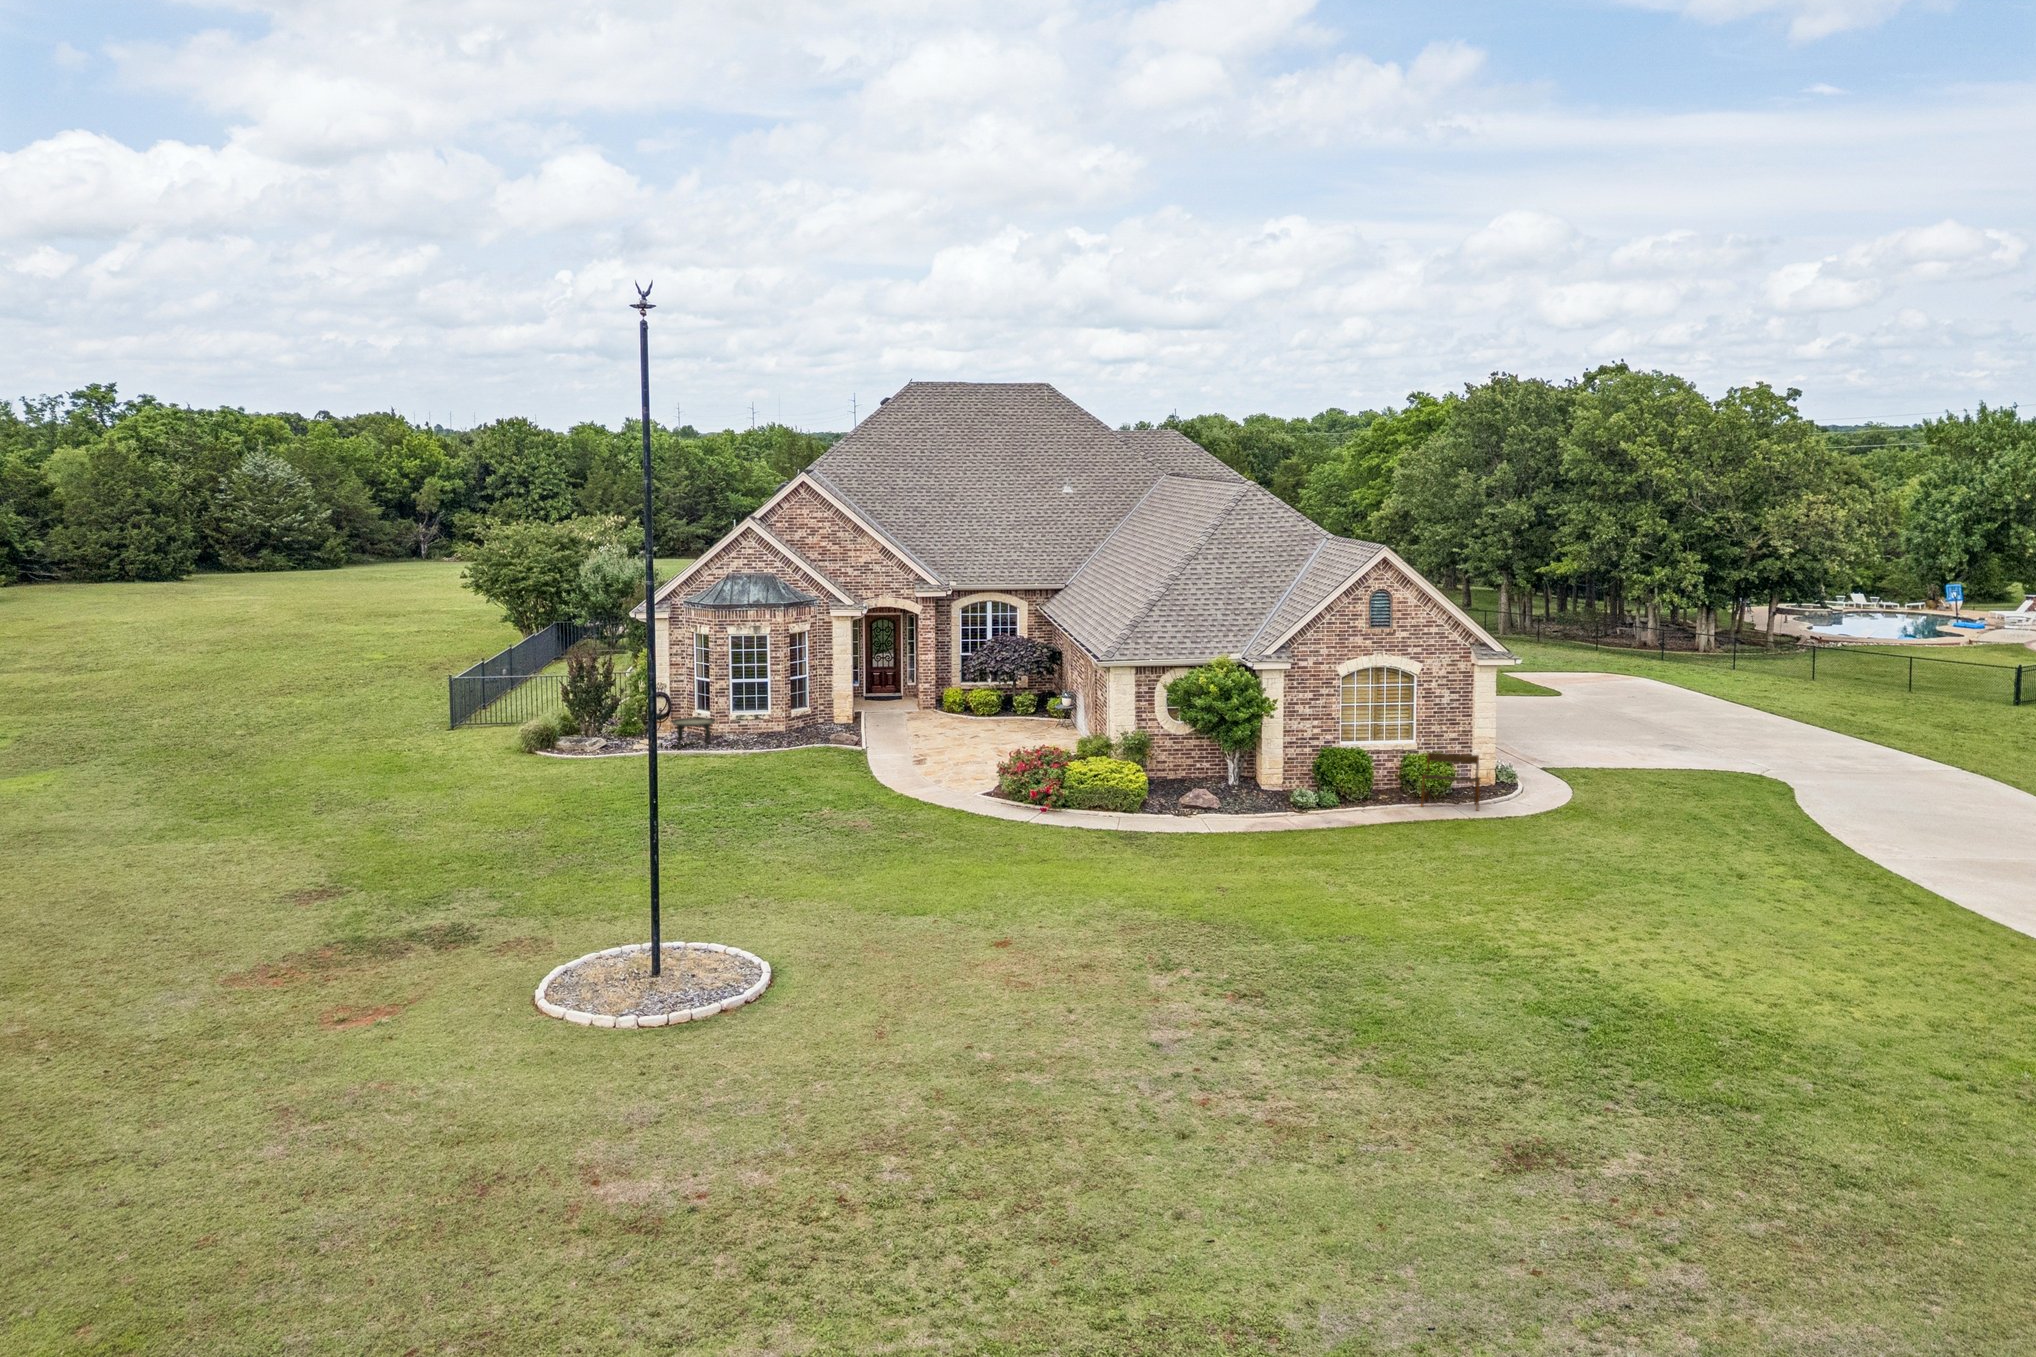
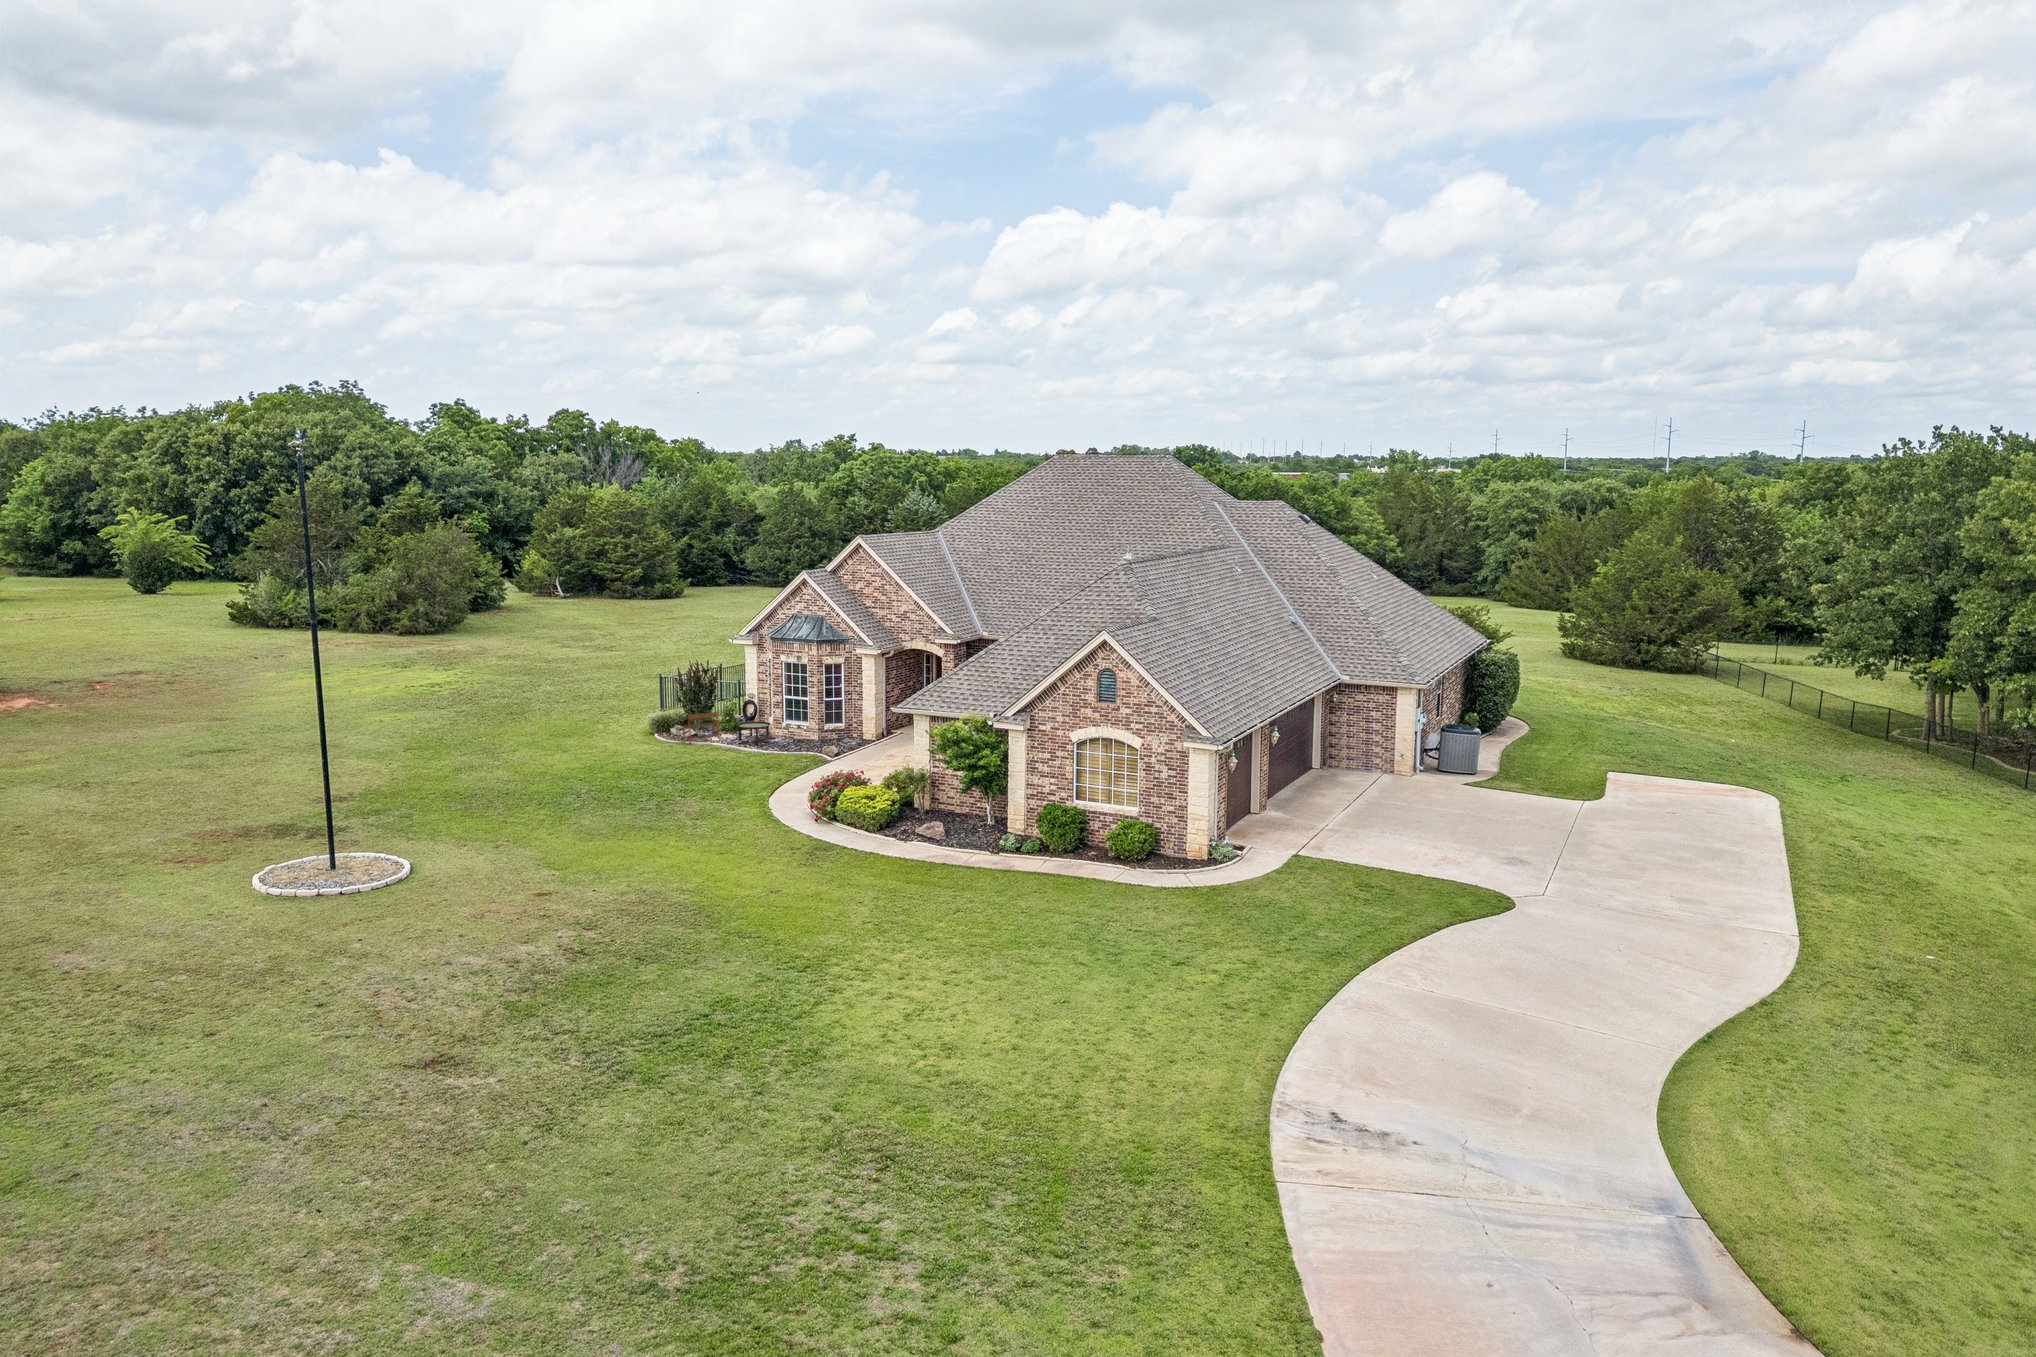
bench: present [1421,751,1480,810] -> present [683,712,720,741]

